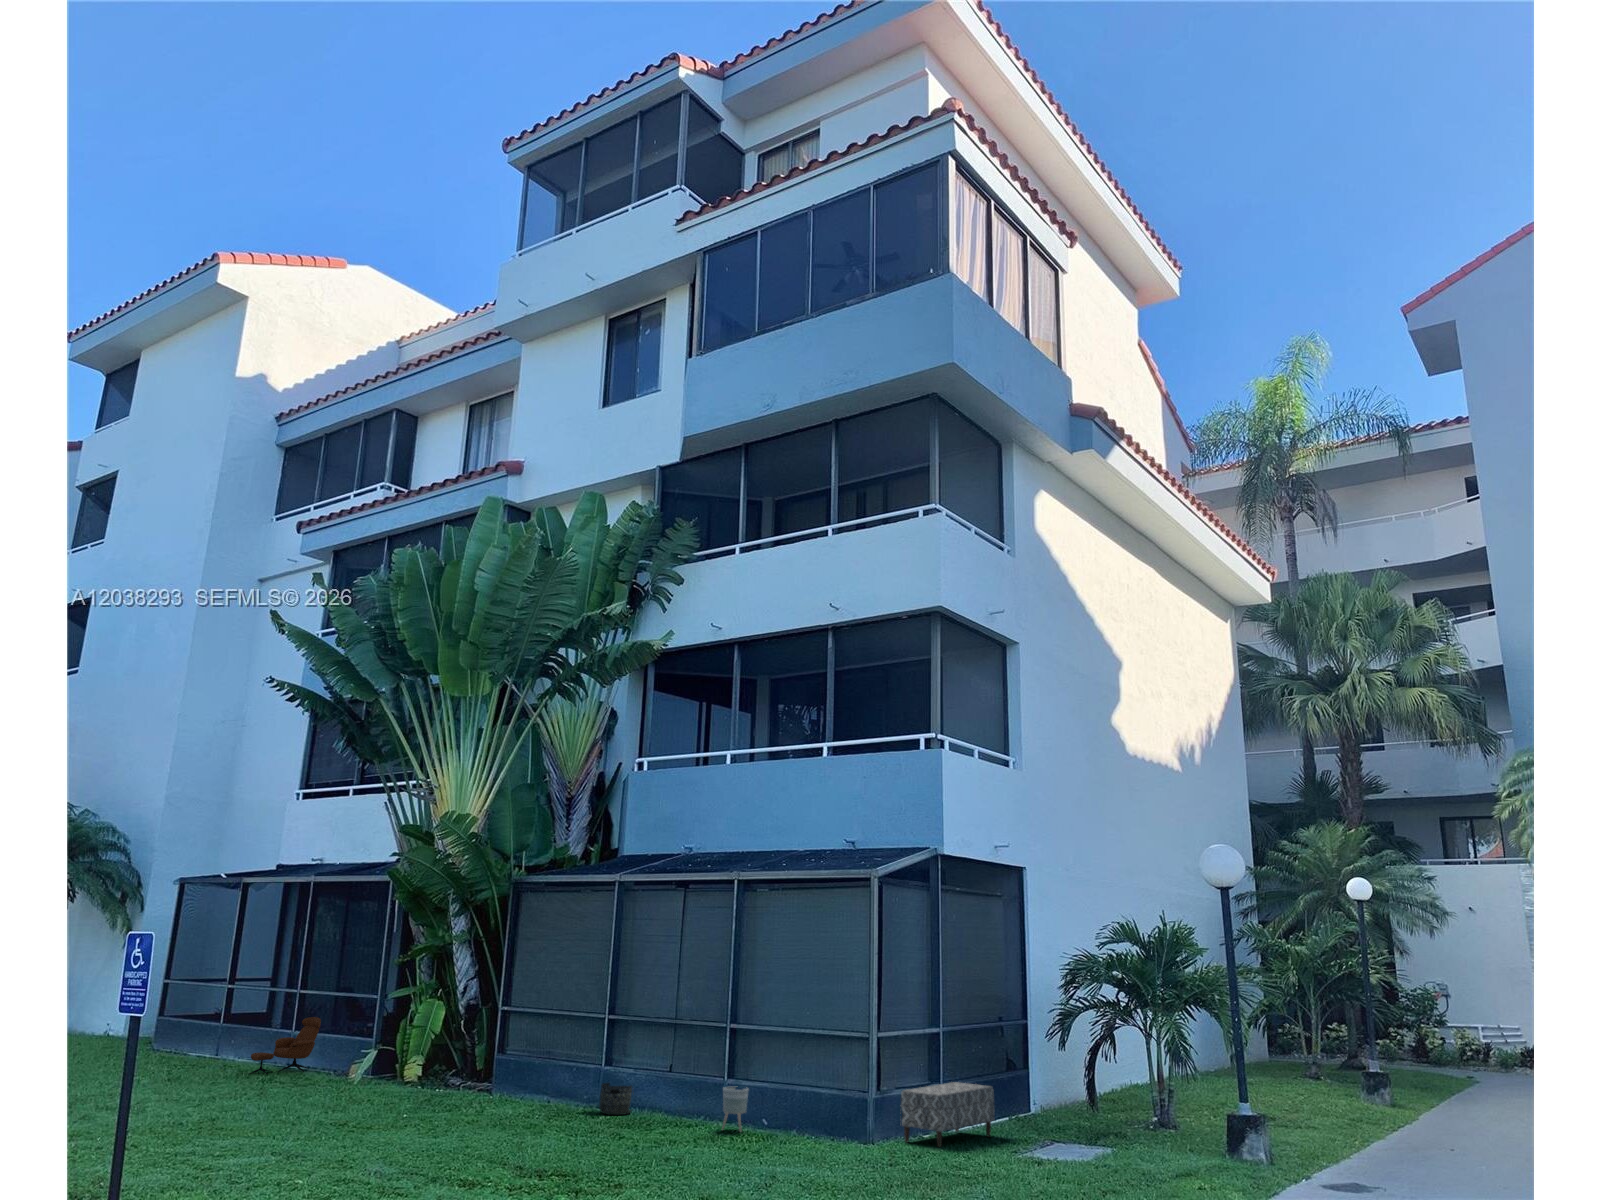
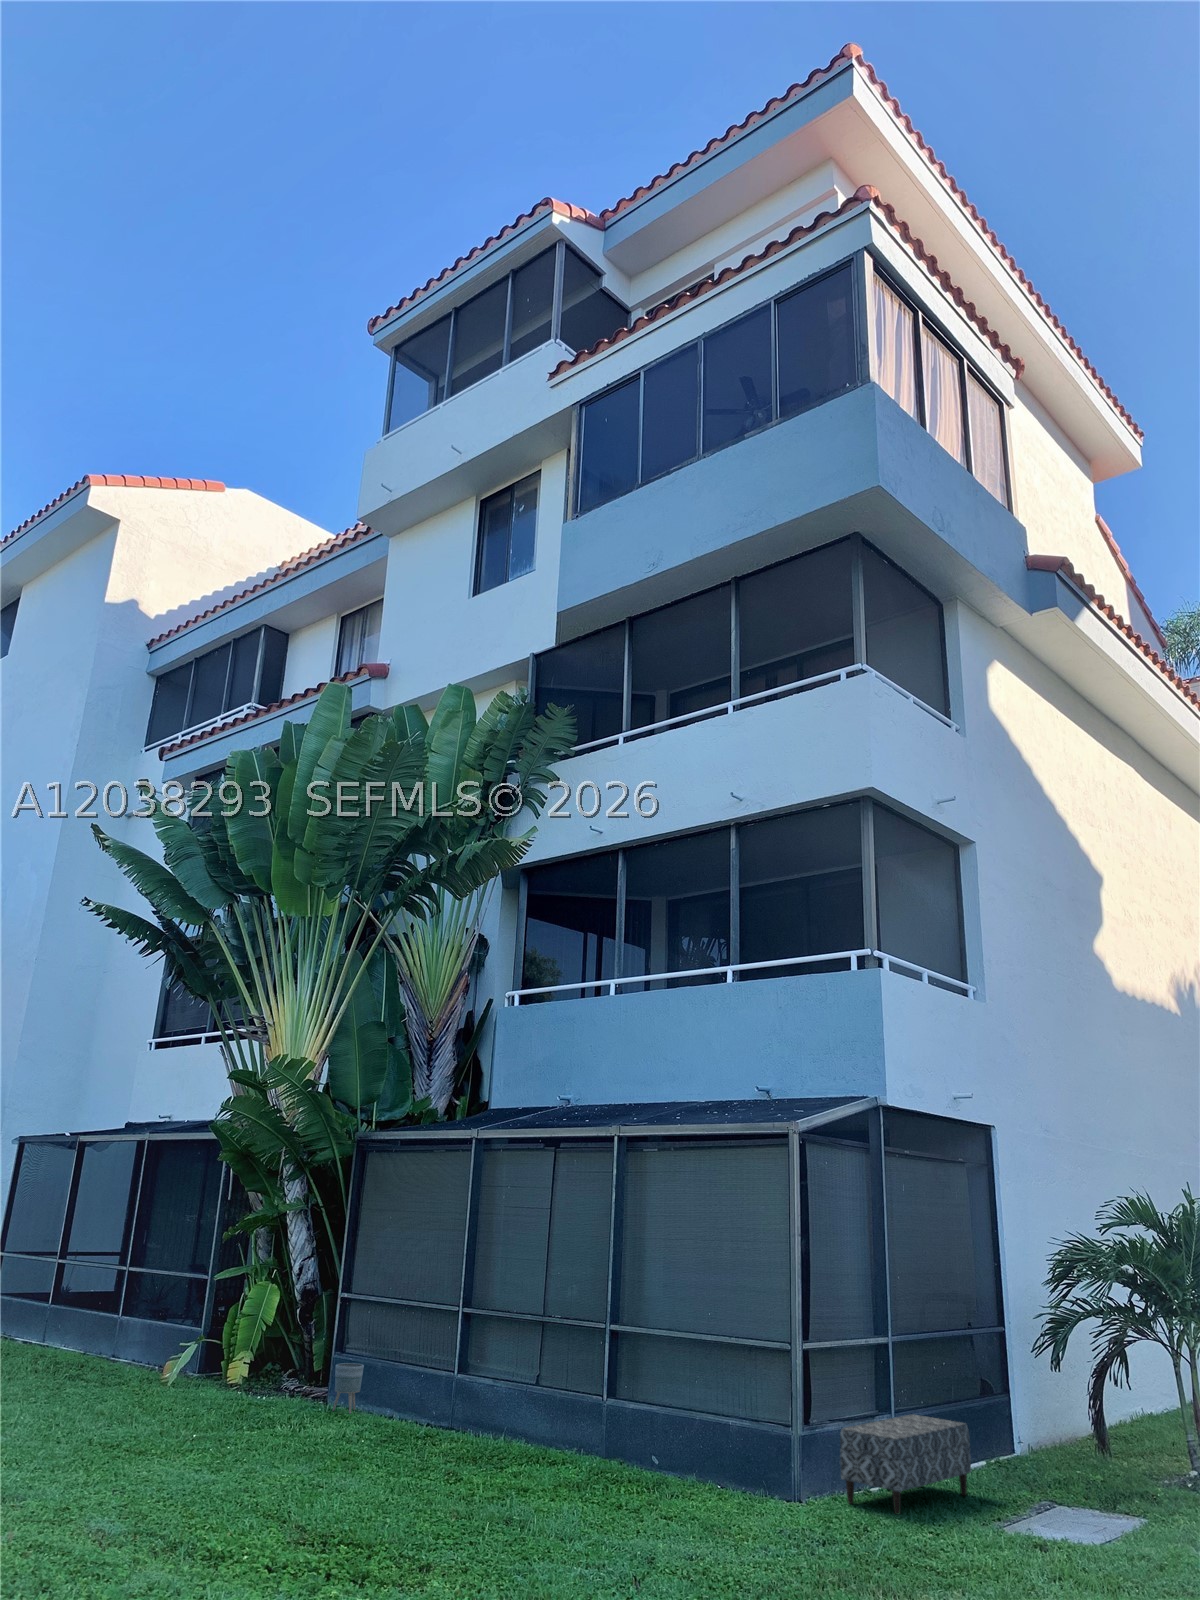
lounge chair: present [249,1017,321,1074] -> none [57,1299,147,1369]
basket: present [599,1083,632,1115] -> none [446,1398,490,1443]
planter: present [722,1086,748,1132] -> present [332,1363,364,1414]

